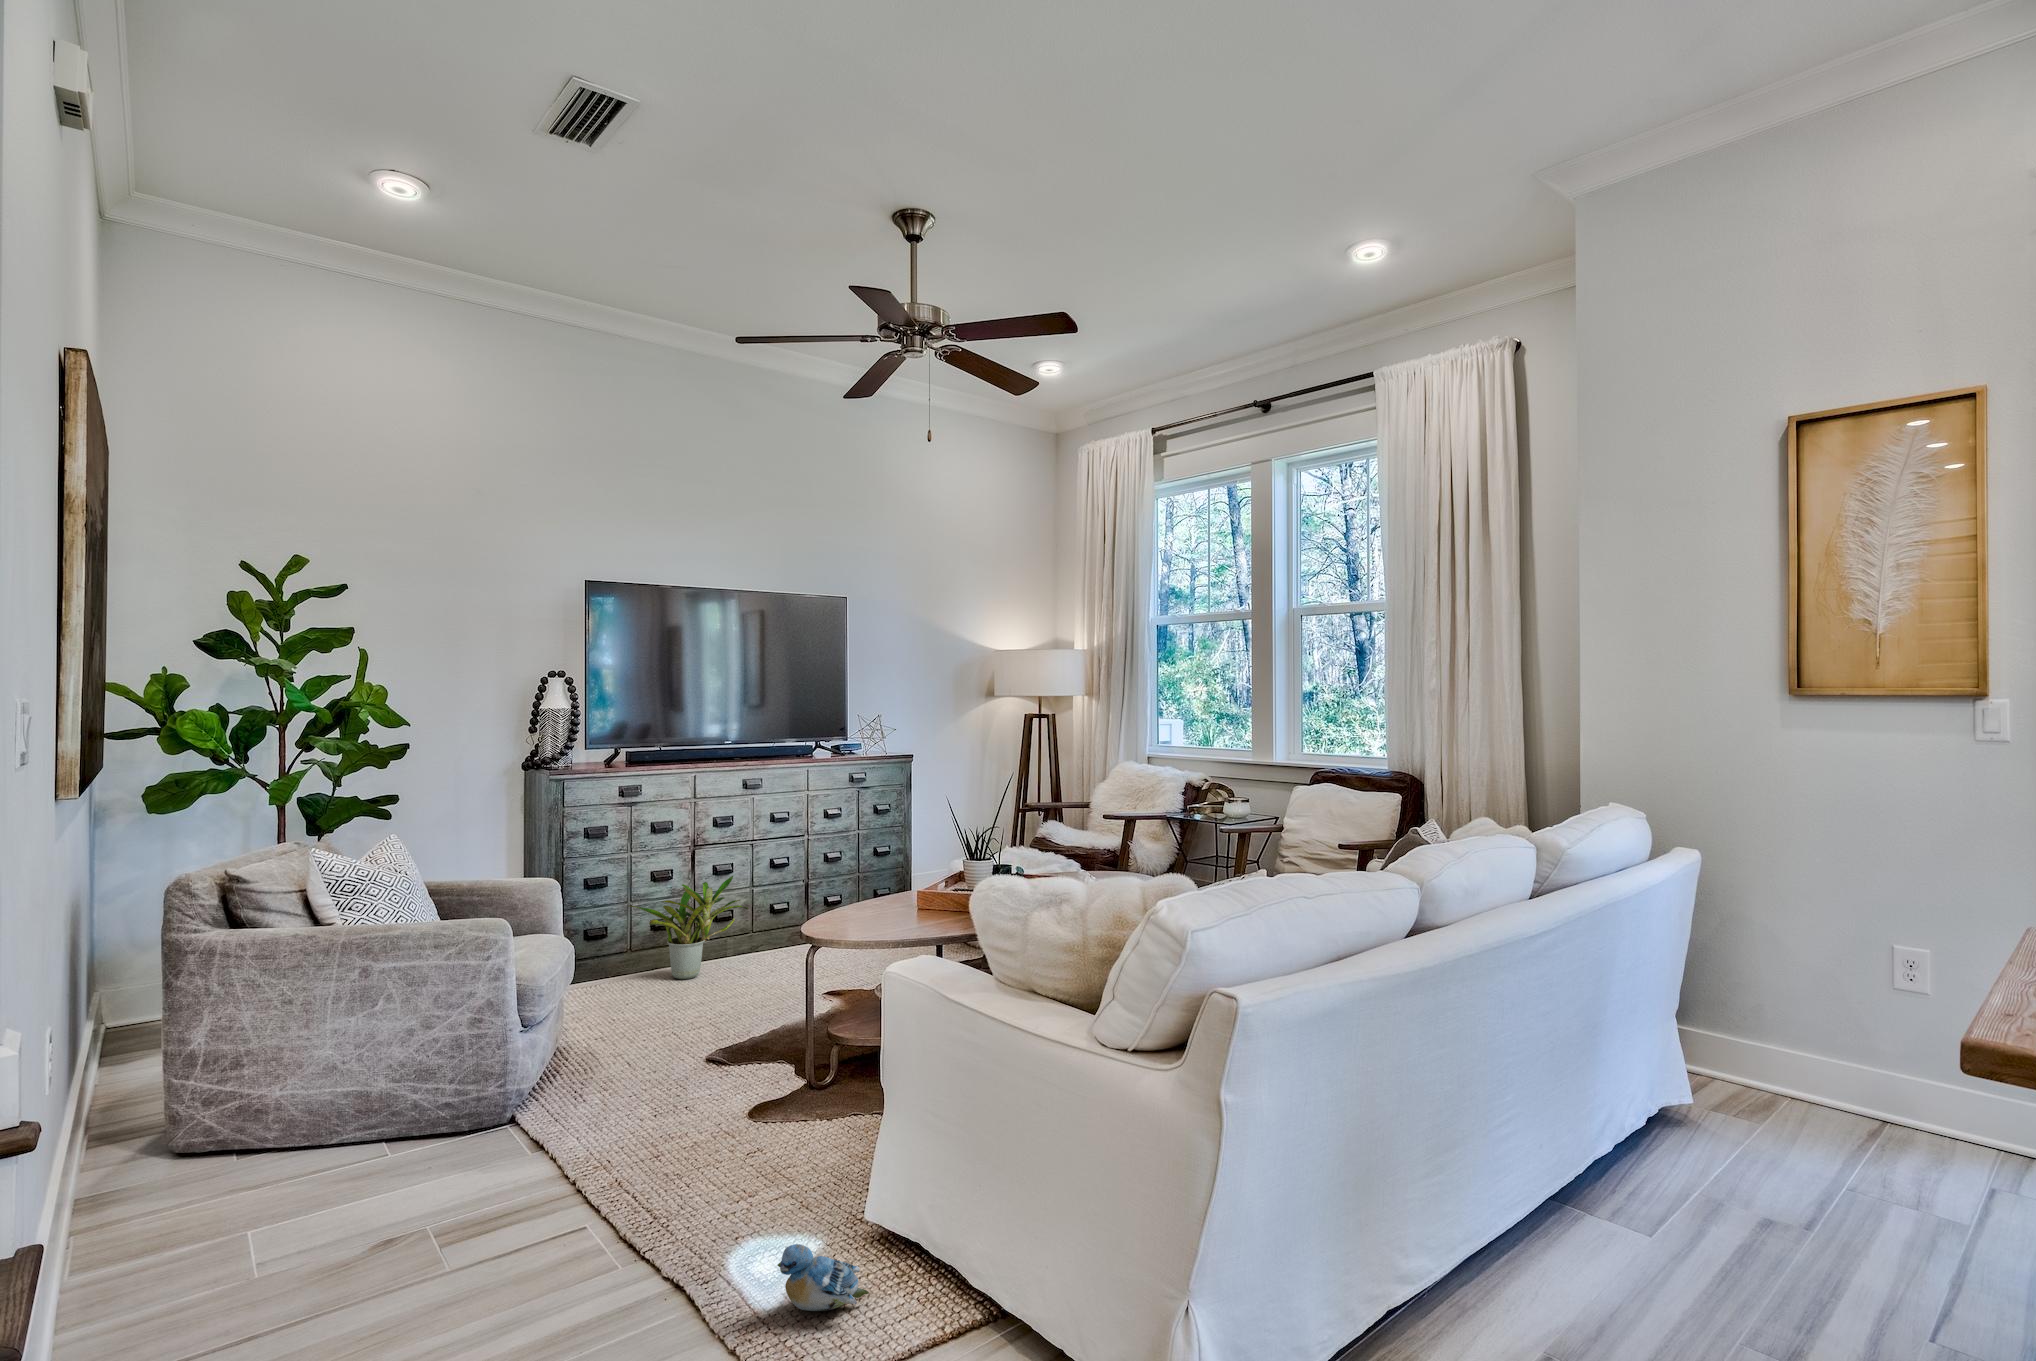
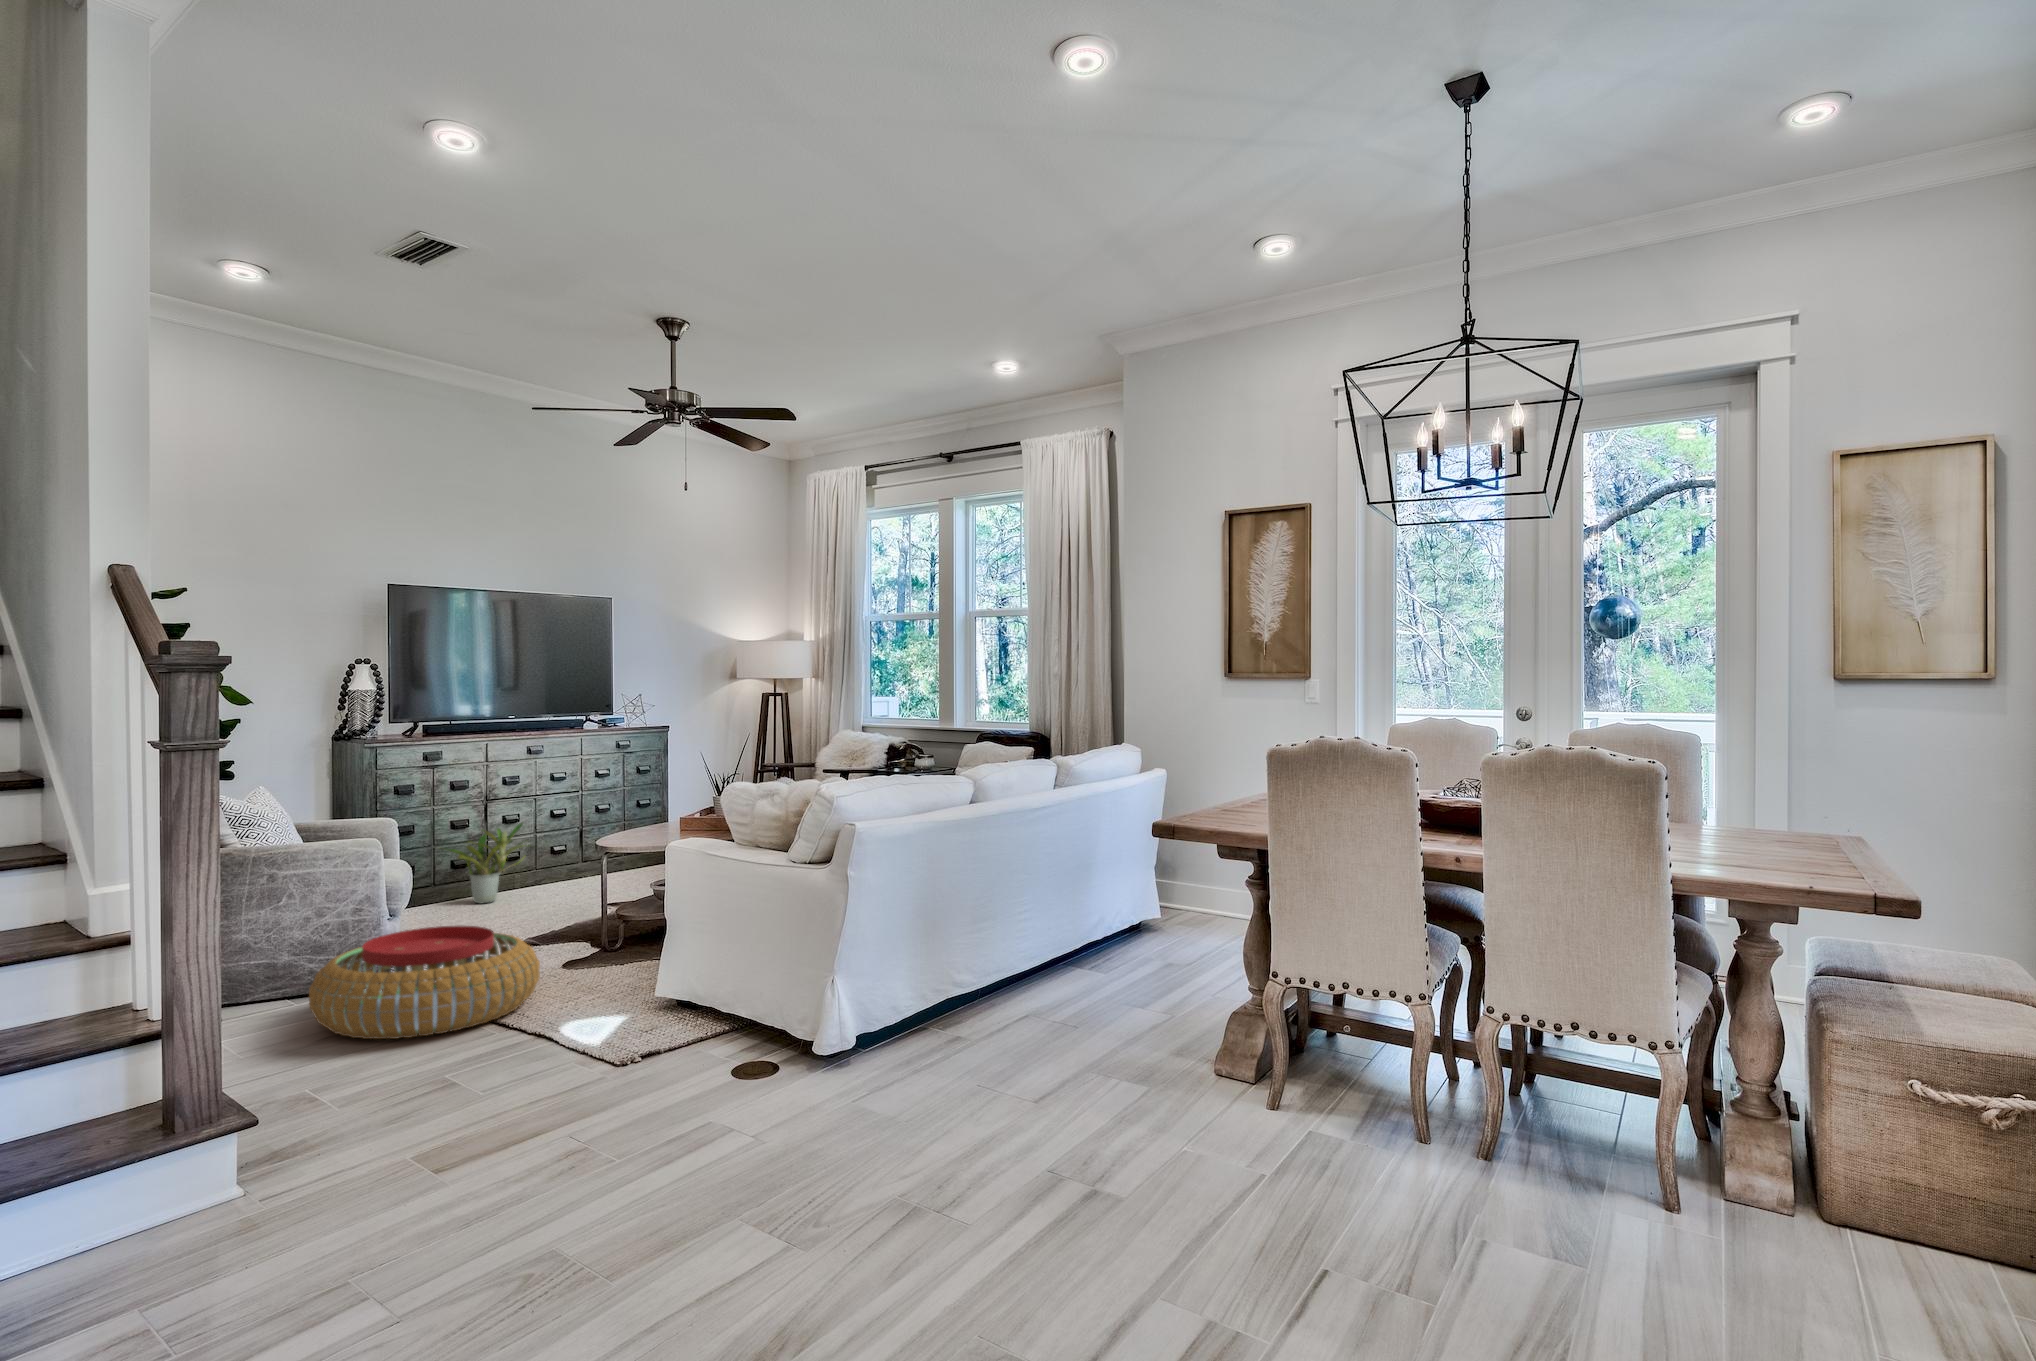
pouf: none [371,1057,701,1258] -> present [309,926,540,1039]
plush toy: present [778,1244,869,1311] -> none [610,1001,667,1038]

